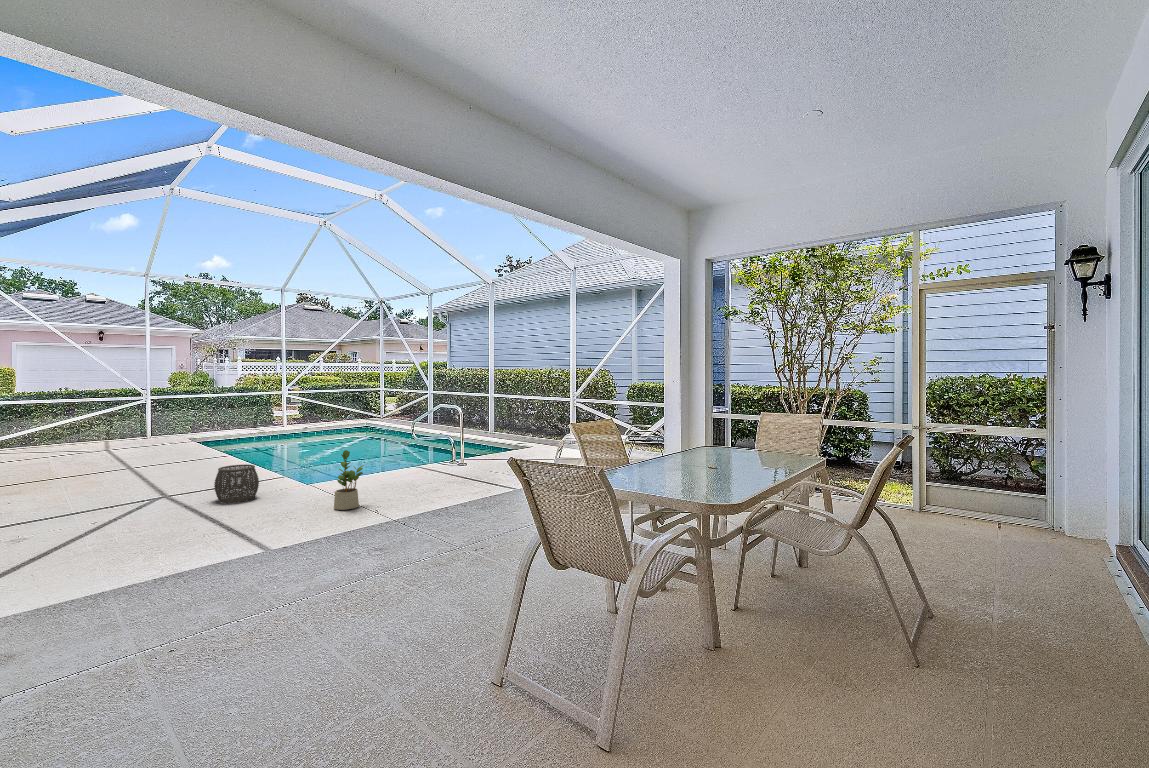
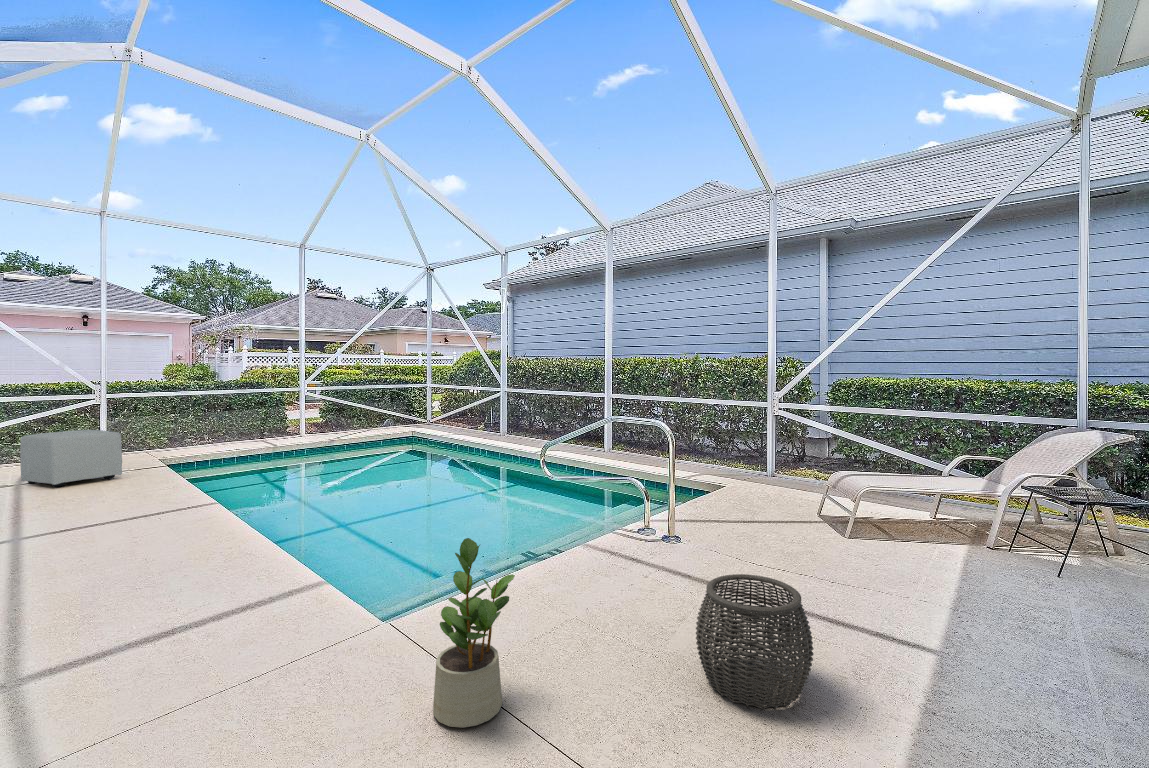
ottoman: none [109,420,171,454] -> present [20,430,122,487]
woven basket: present [214,464,259,503] -> present [696,574,814,709]

